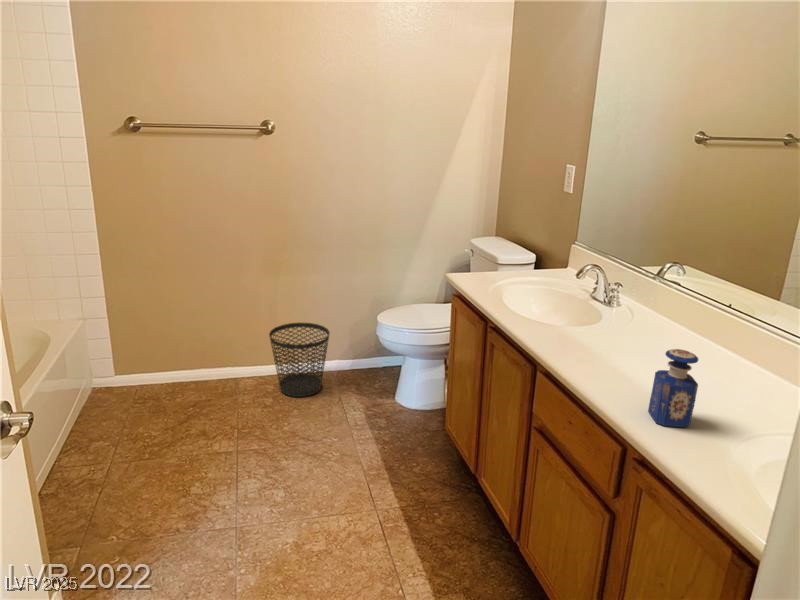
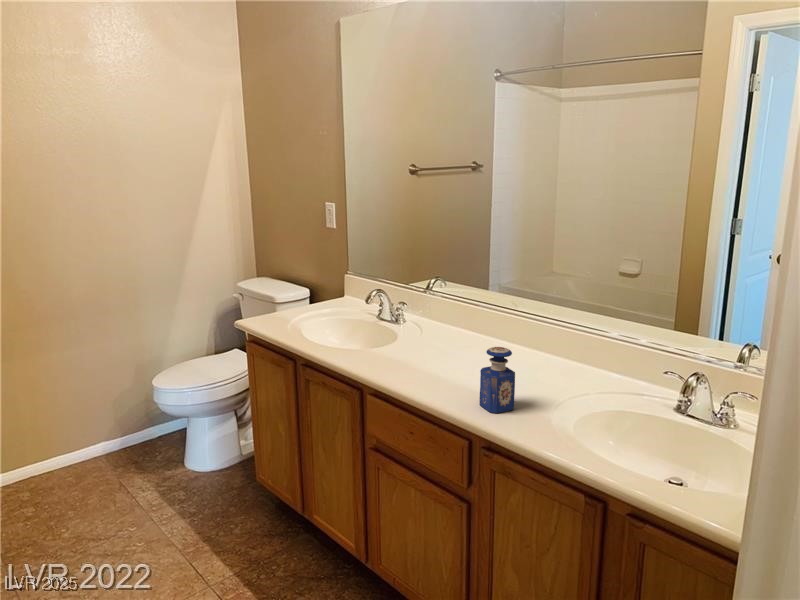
wastebasket: present [269,323,330,397] -> none [17,406,96,497]

